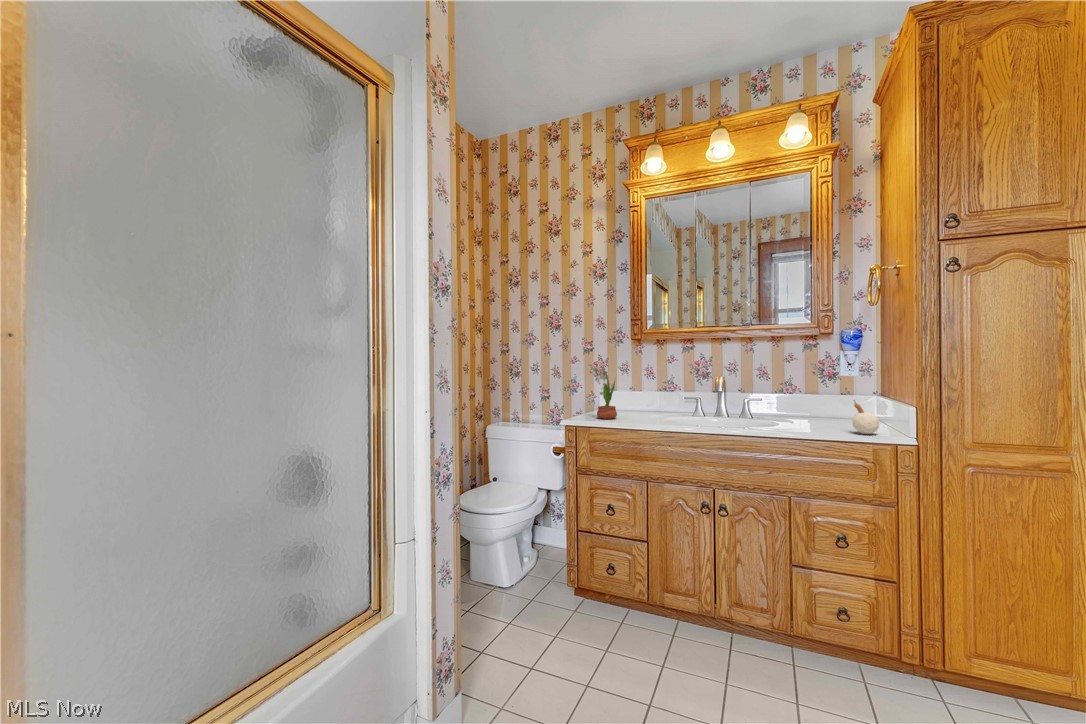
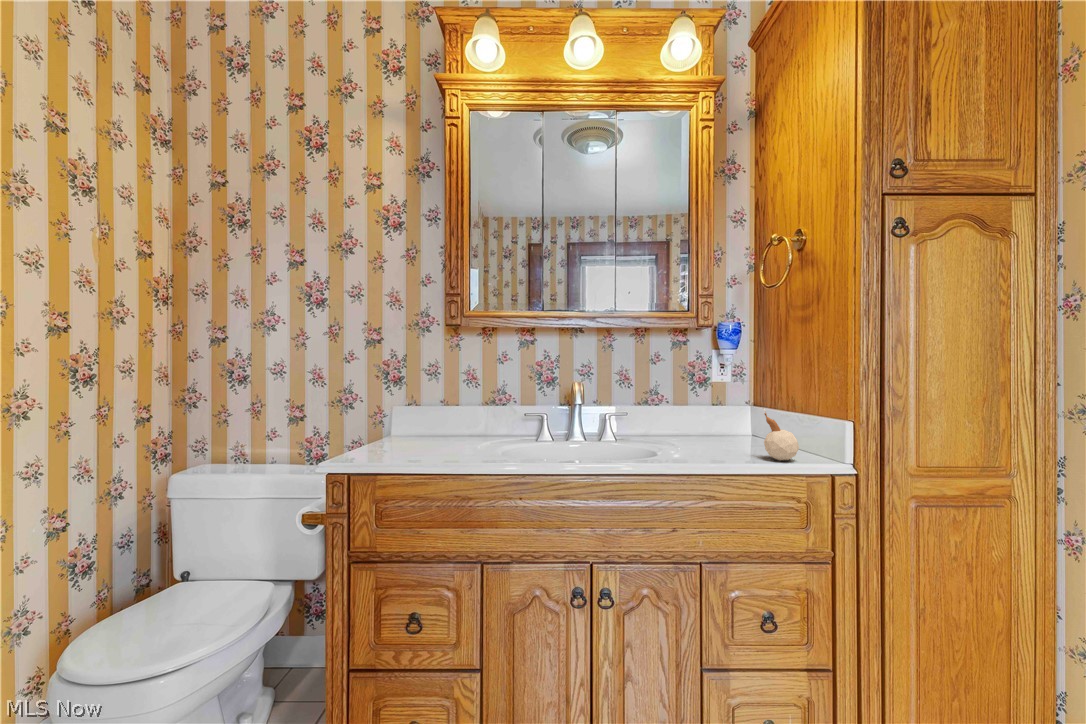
potted flower: present [593,368,617,419] -> none [382,368,424,455]

